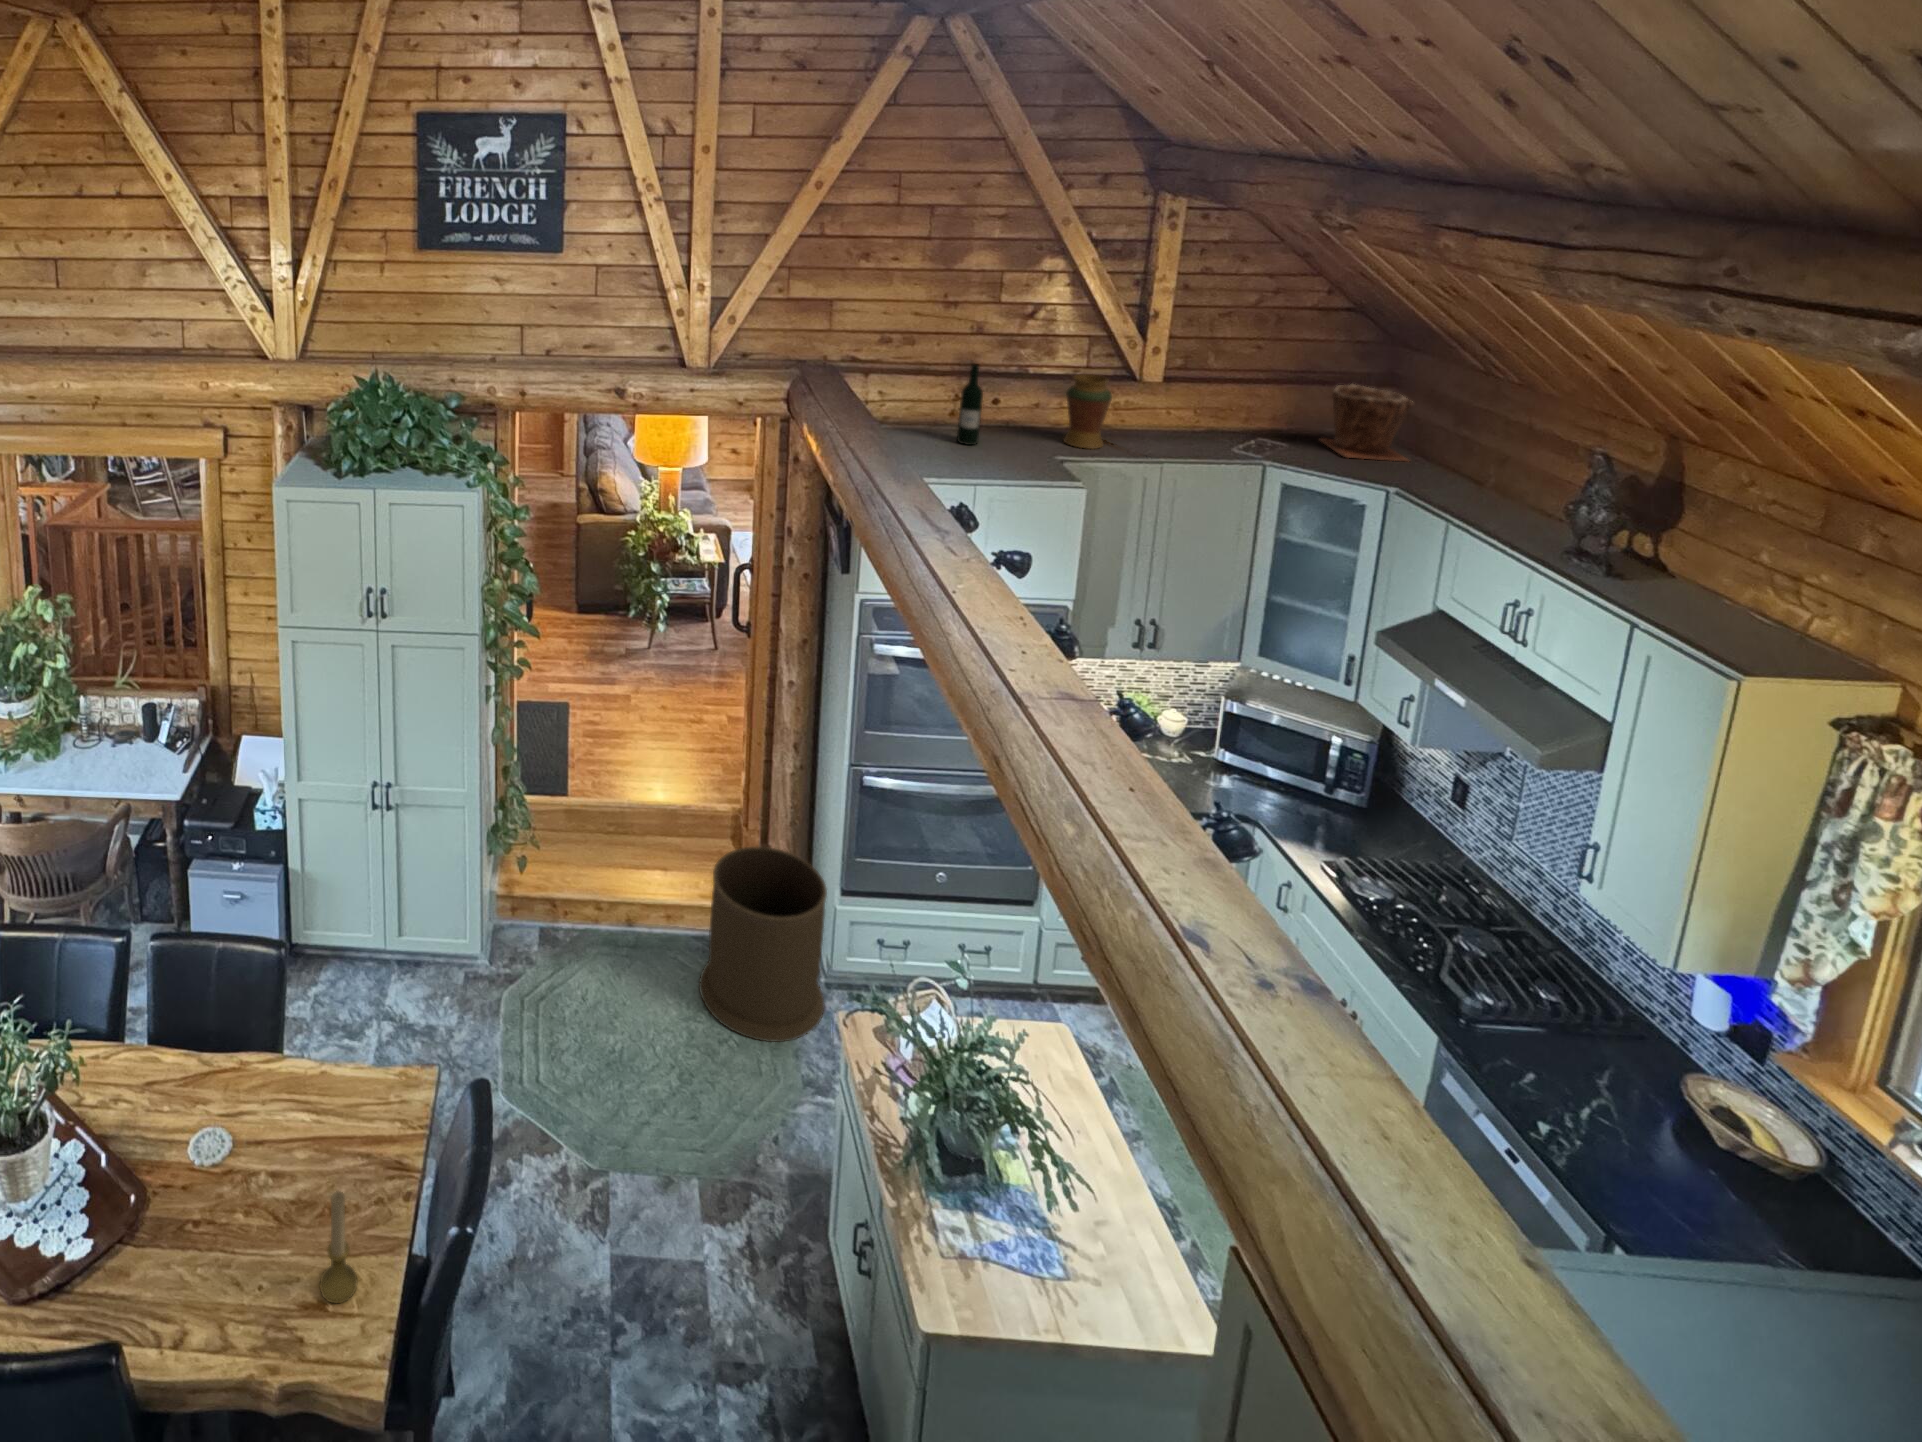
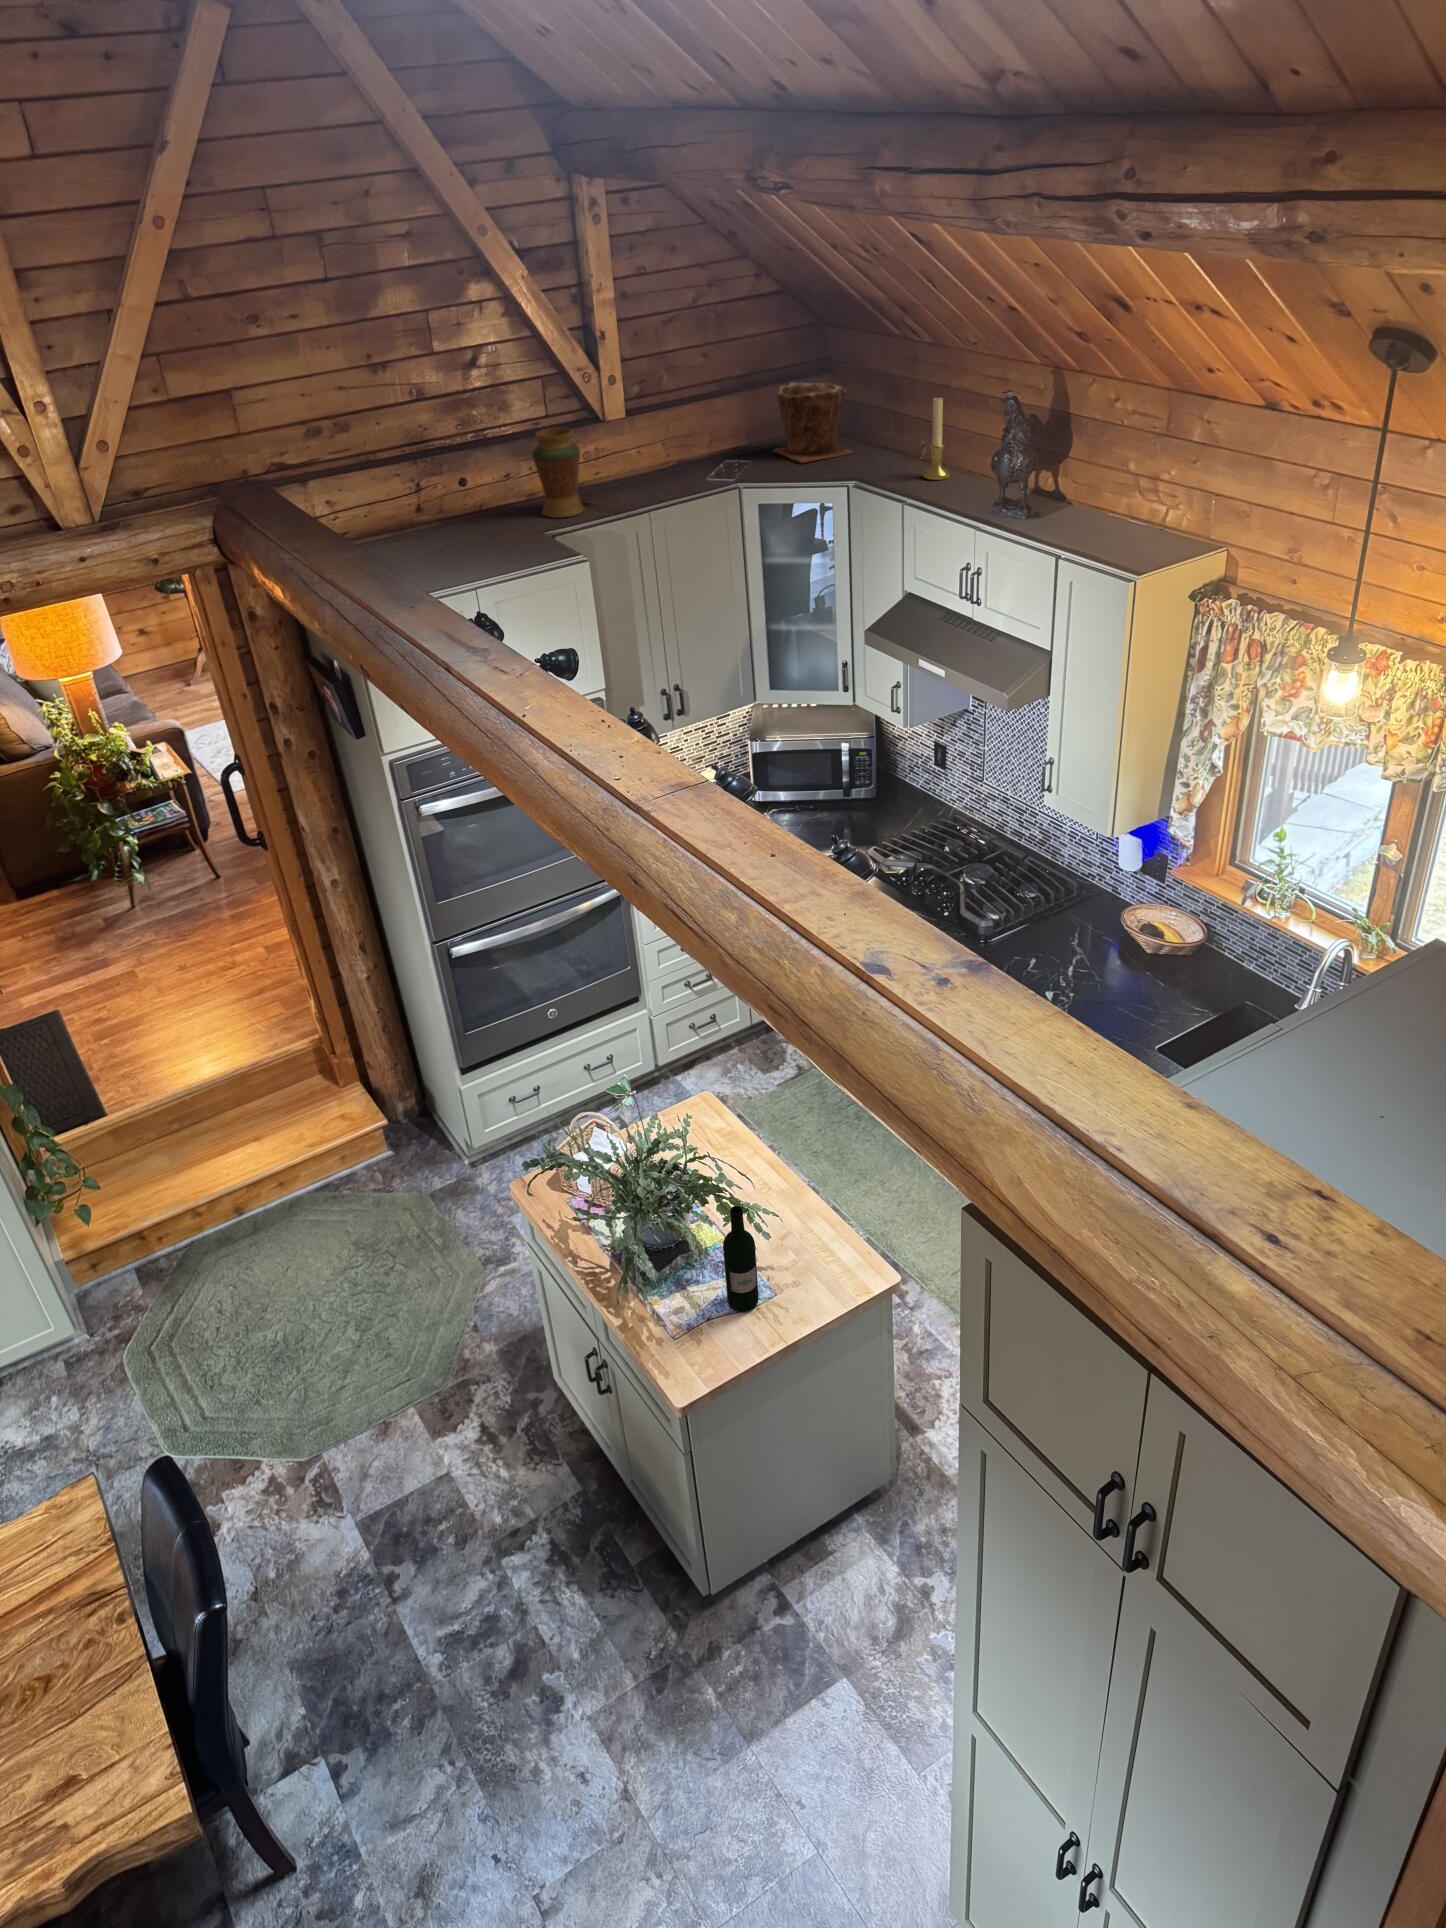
wine bottle: present [957,364,983,445] -> present [723,1206,759,1312]
trash can: present [699,847,827,1042] -> none [316,1059,474,1255]
candle holder: present [319,1191,358,1303] -> present [923,397,950,480]

